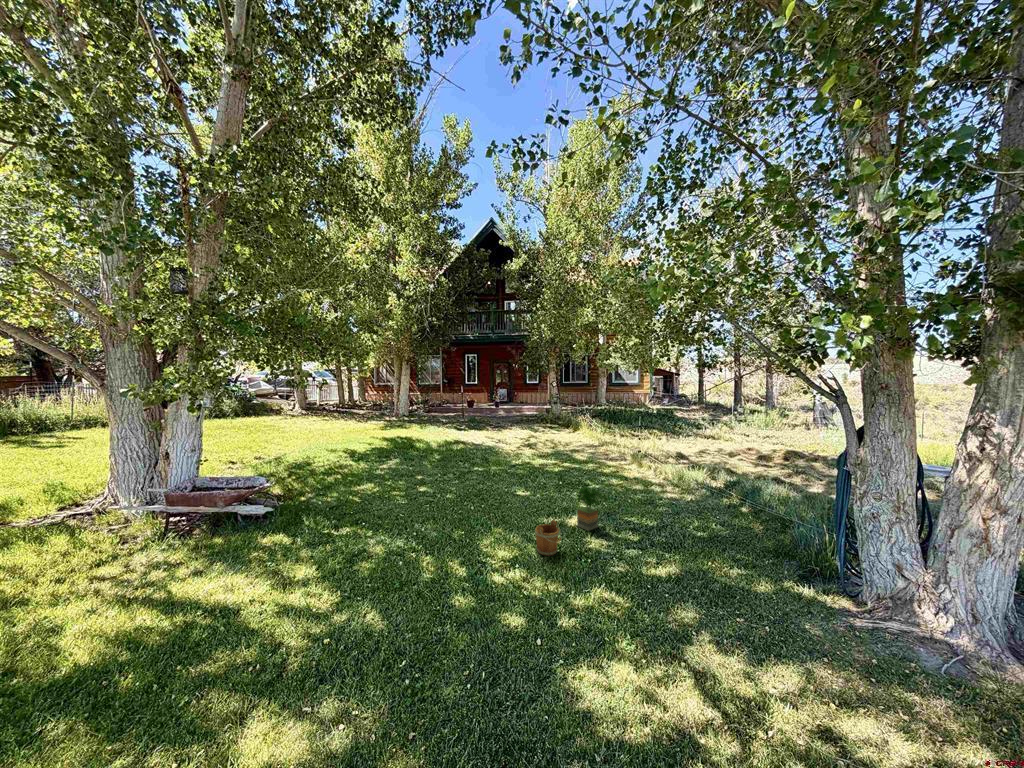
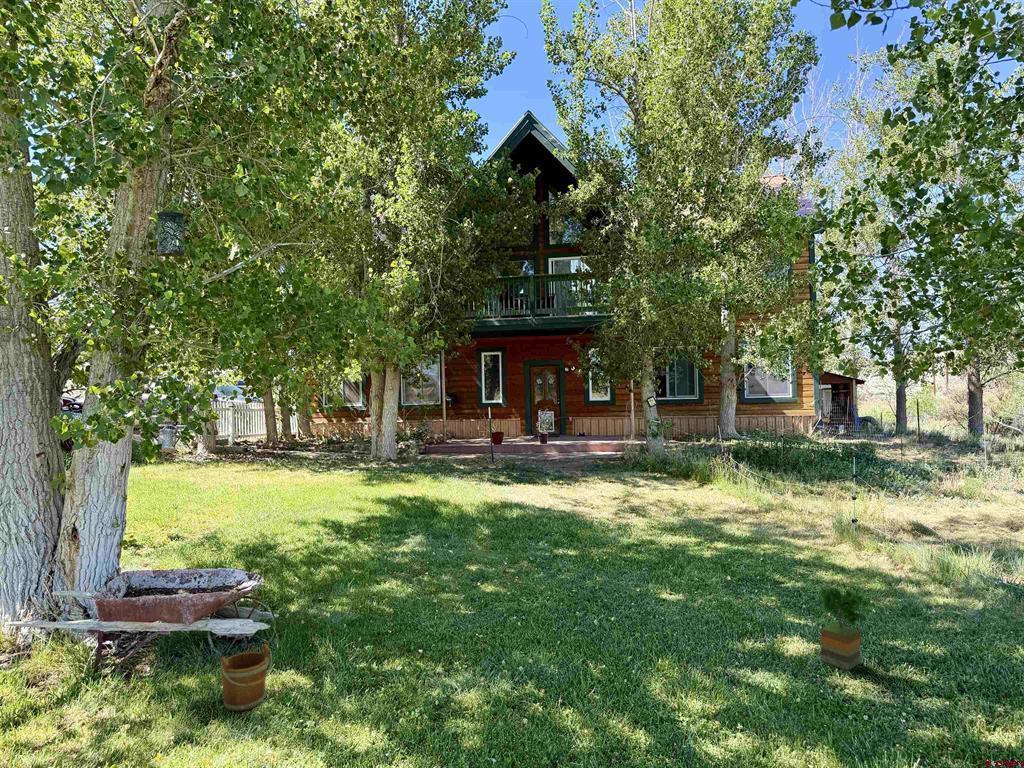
bucket: present [535,520,561,556] -> present [220,644,272,711]

